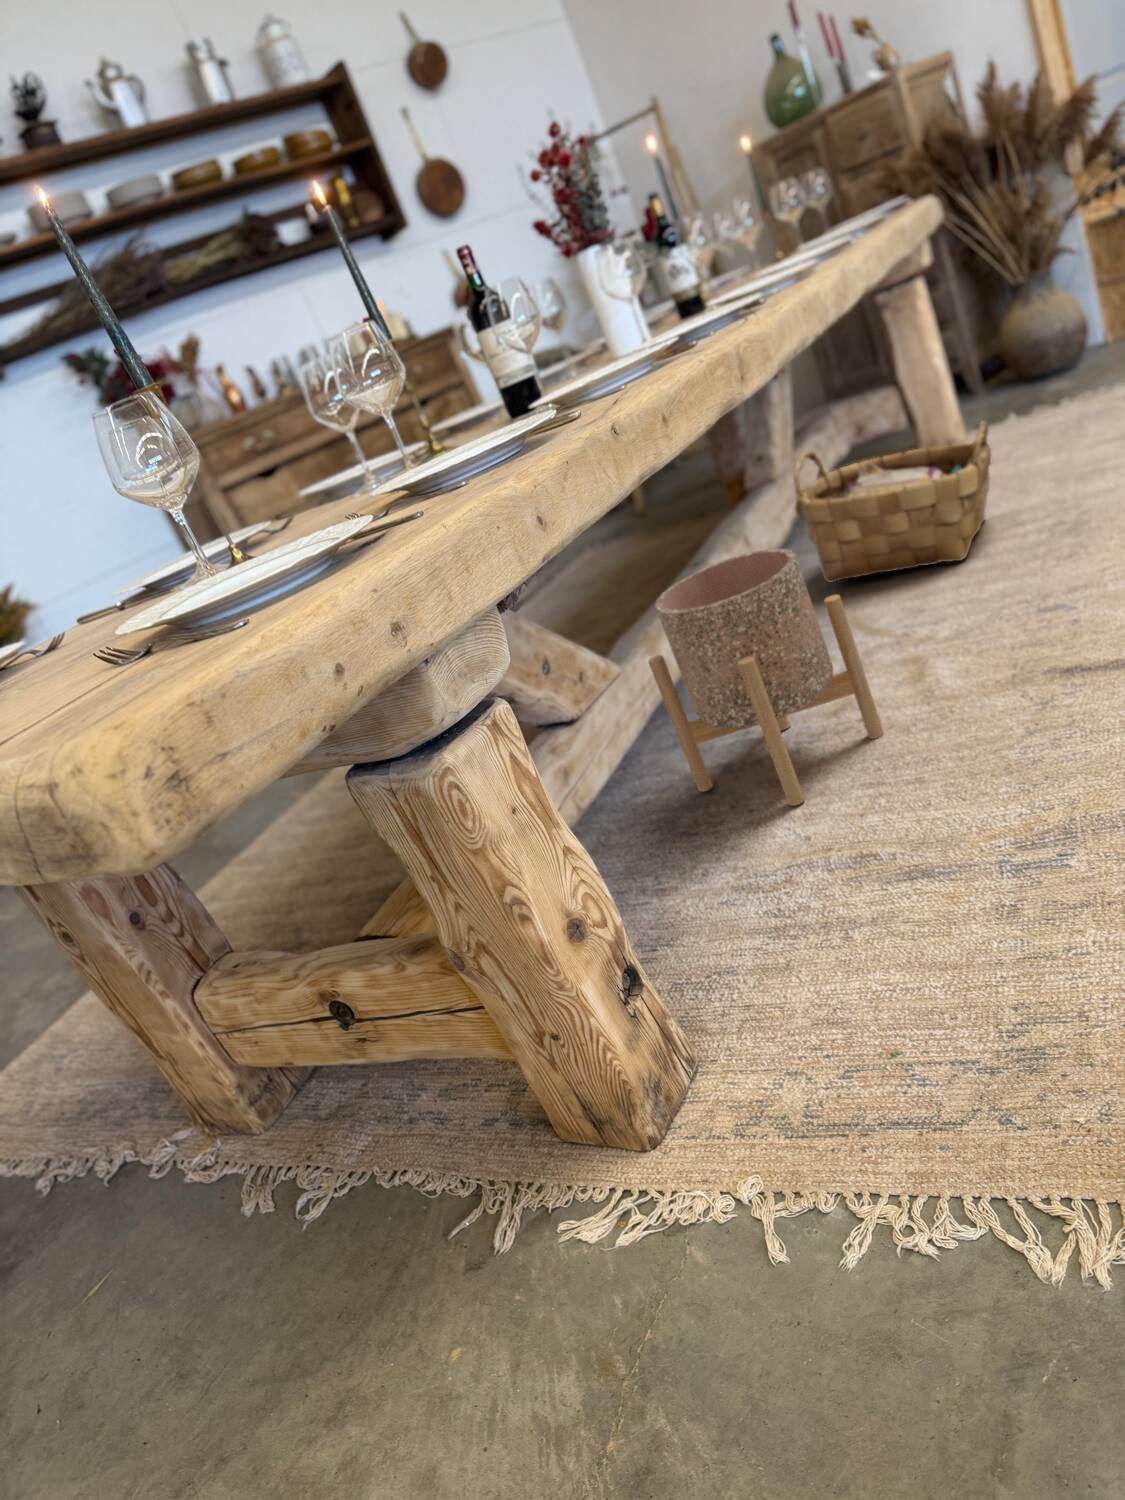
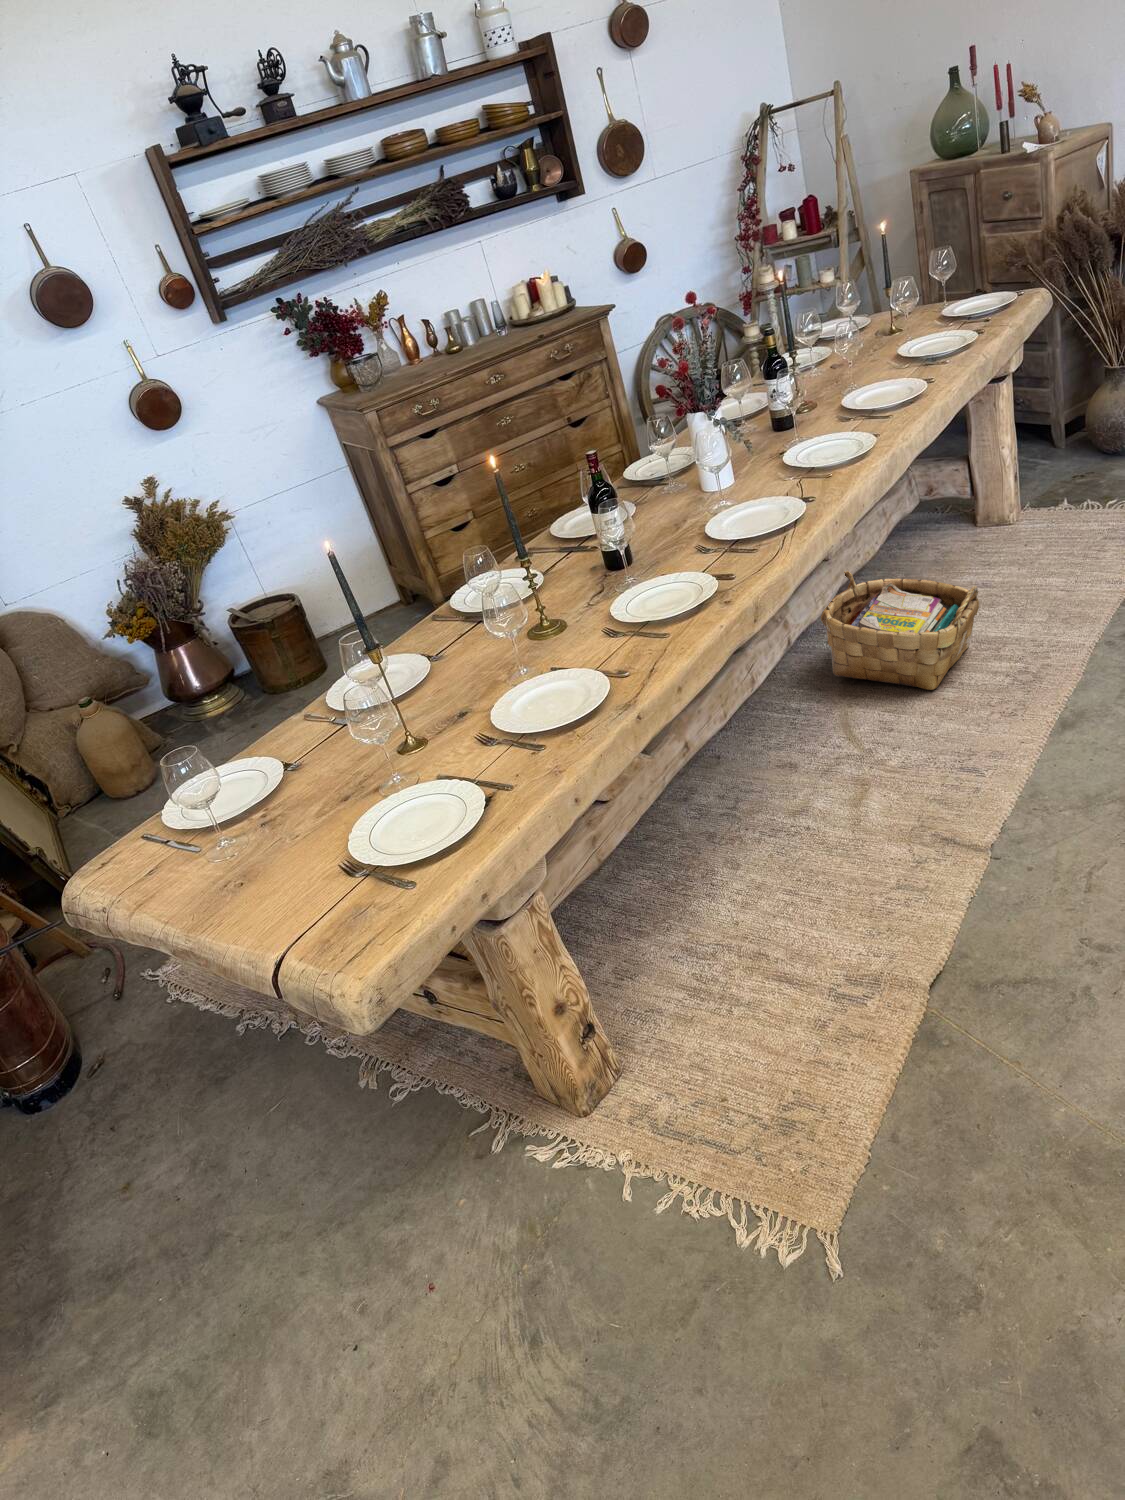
planter: present [648,548,884,806] -> none [664,711,814,893]

